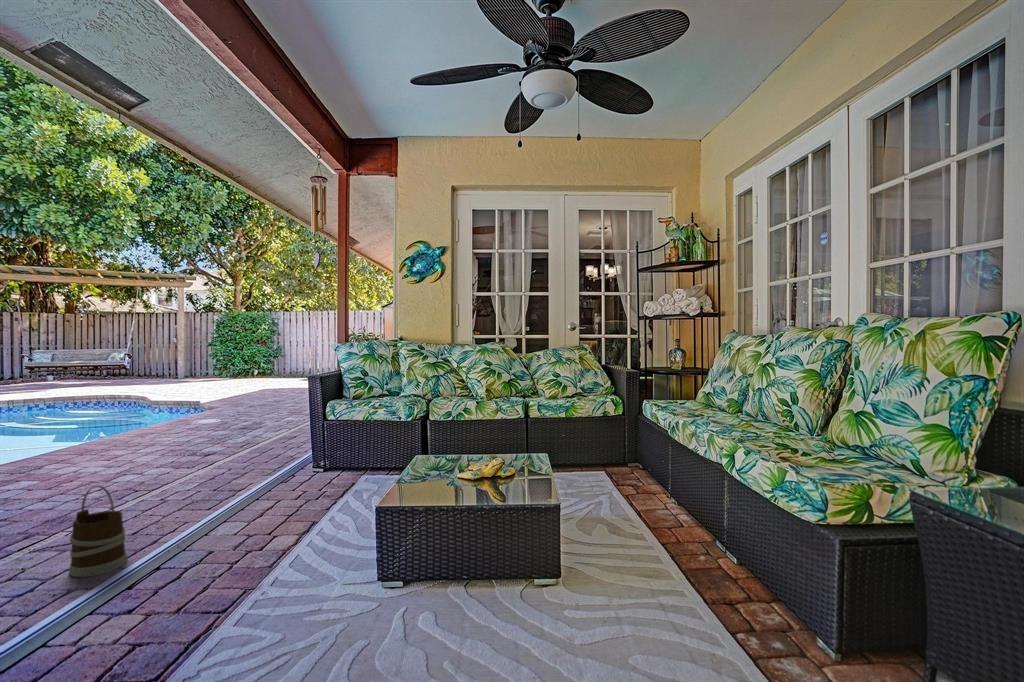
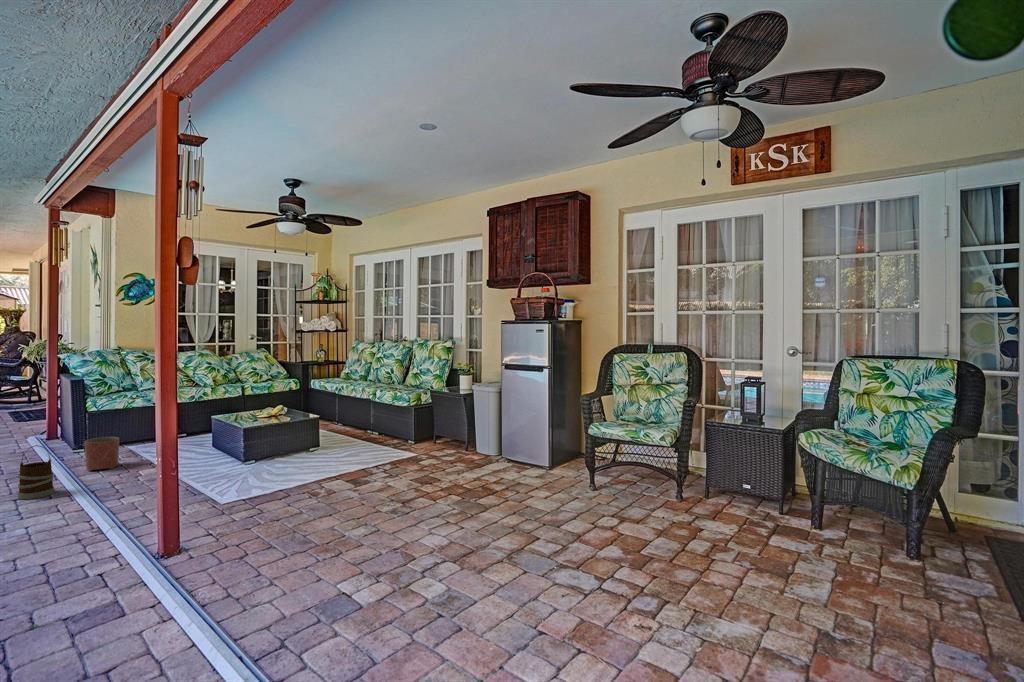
planter: none [227,472,277,530] -> present [84,437,119,471]

